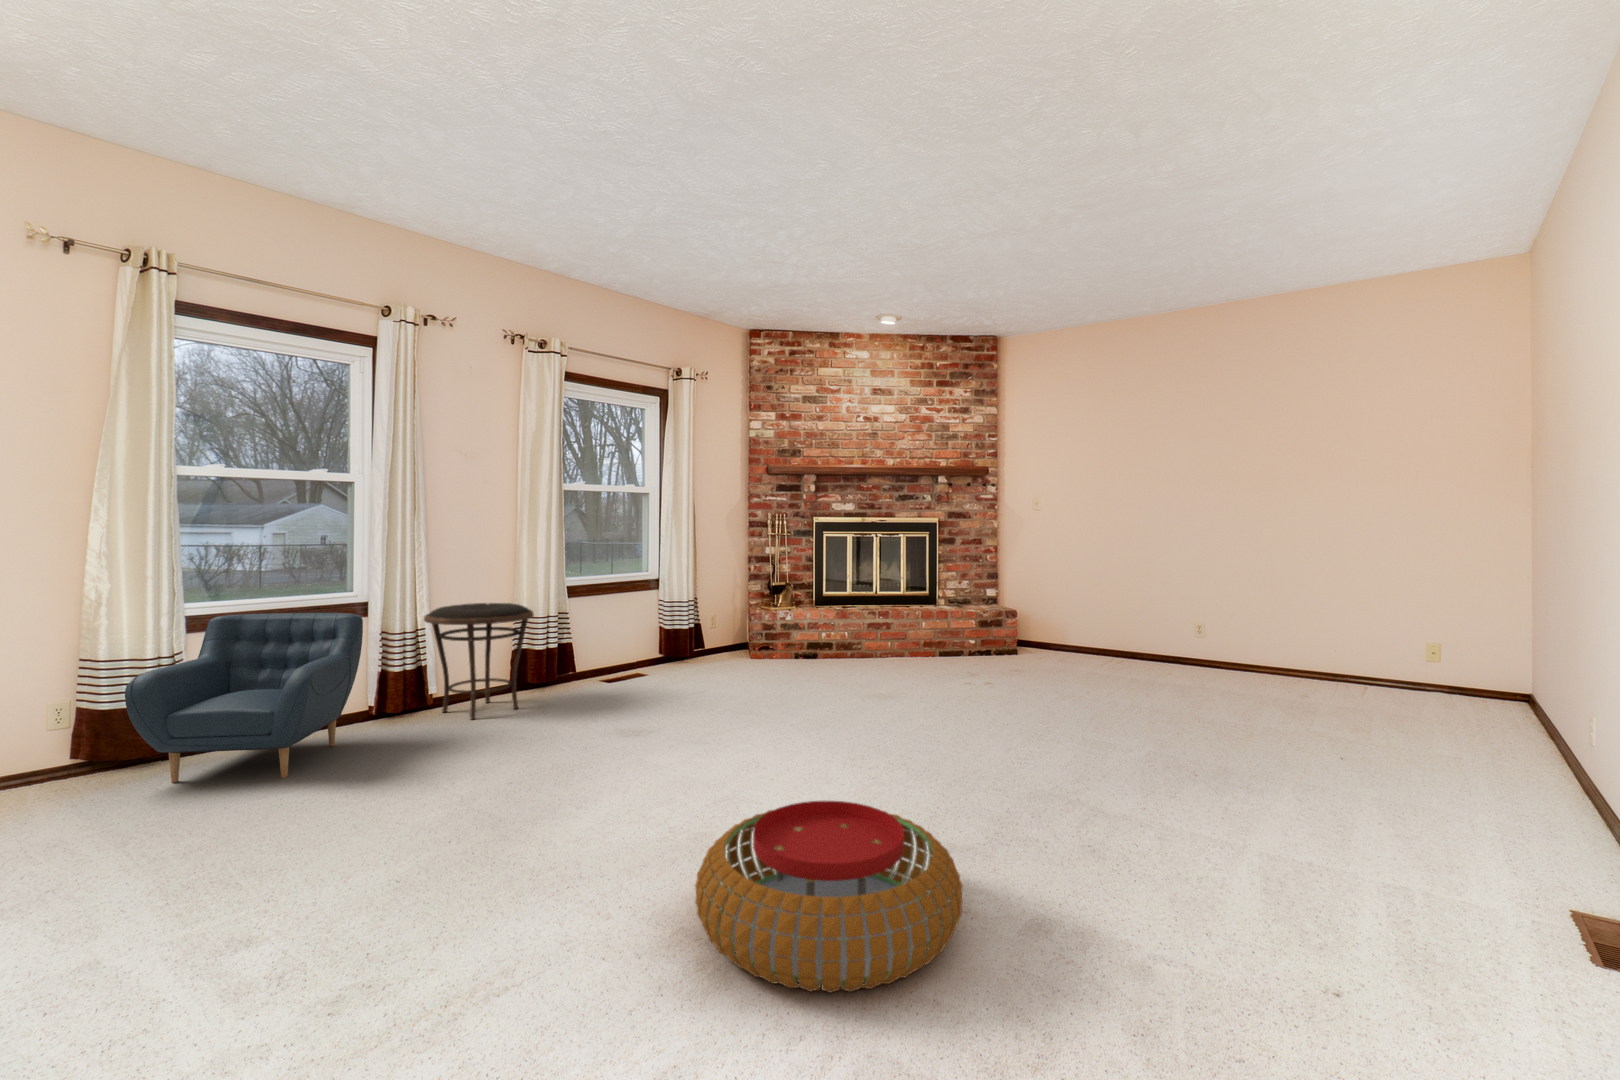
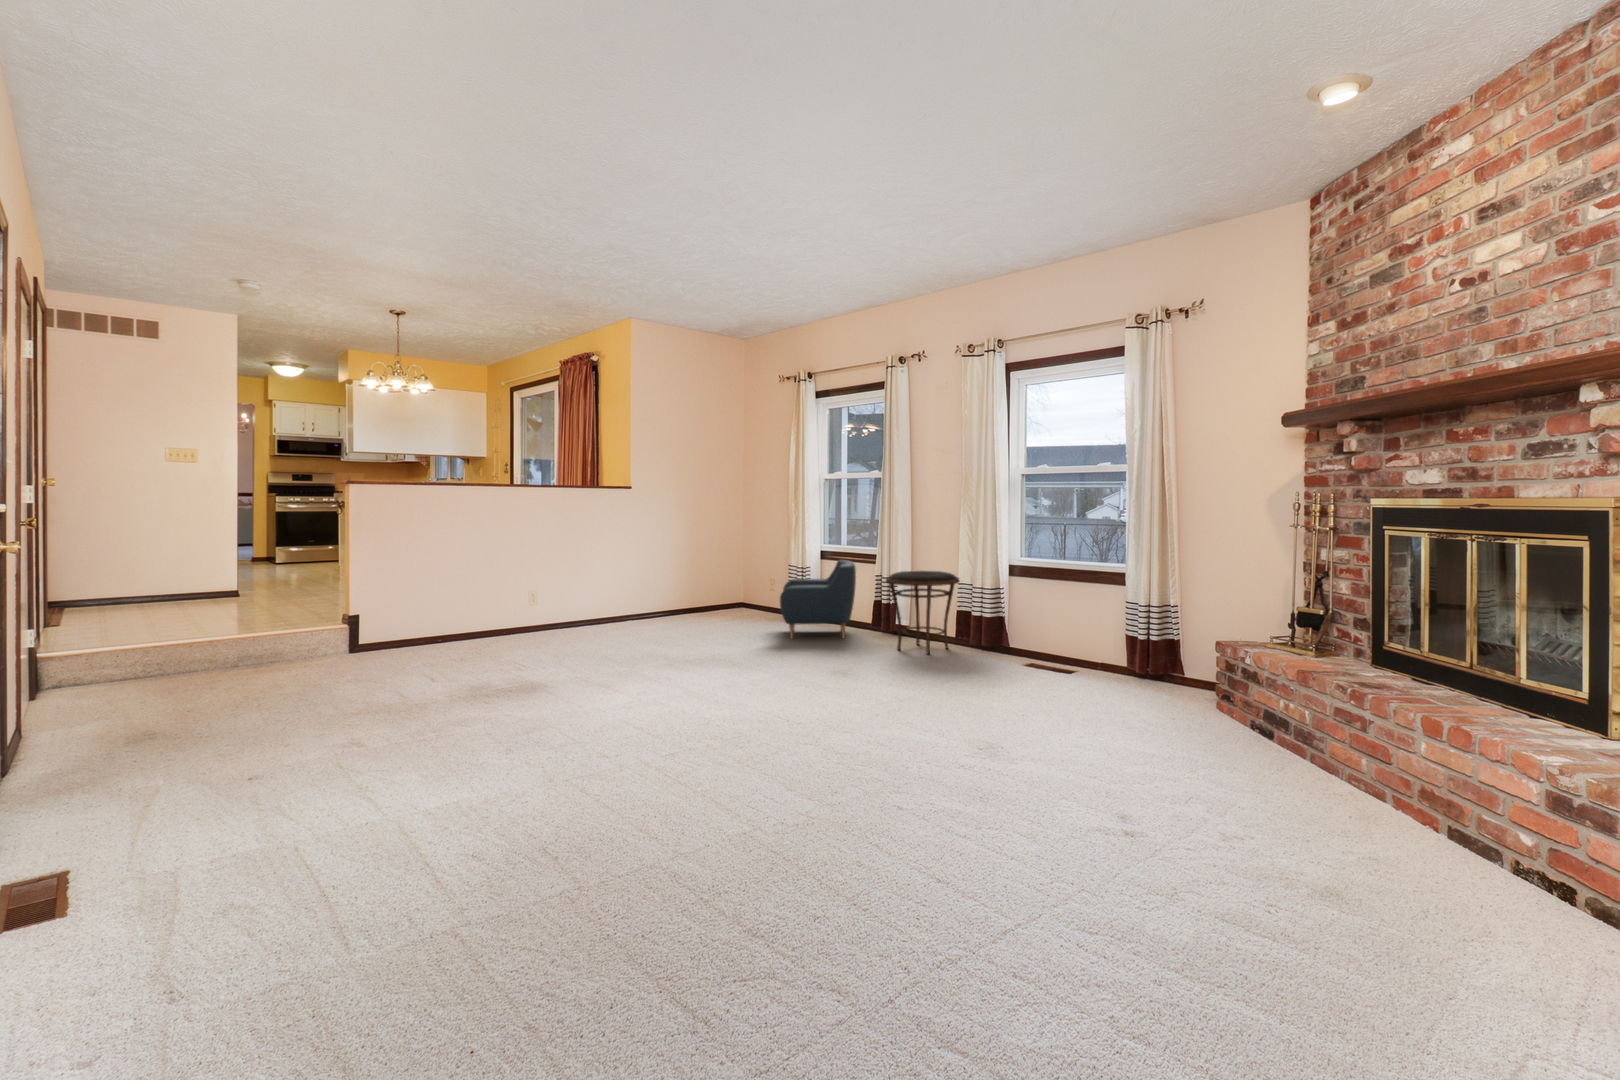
pouf: present [695,801,963,993] -> none [452,658,586,726]

